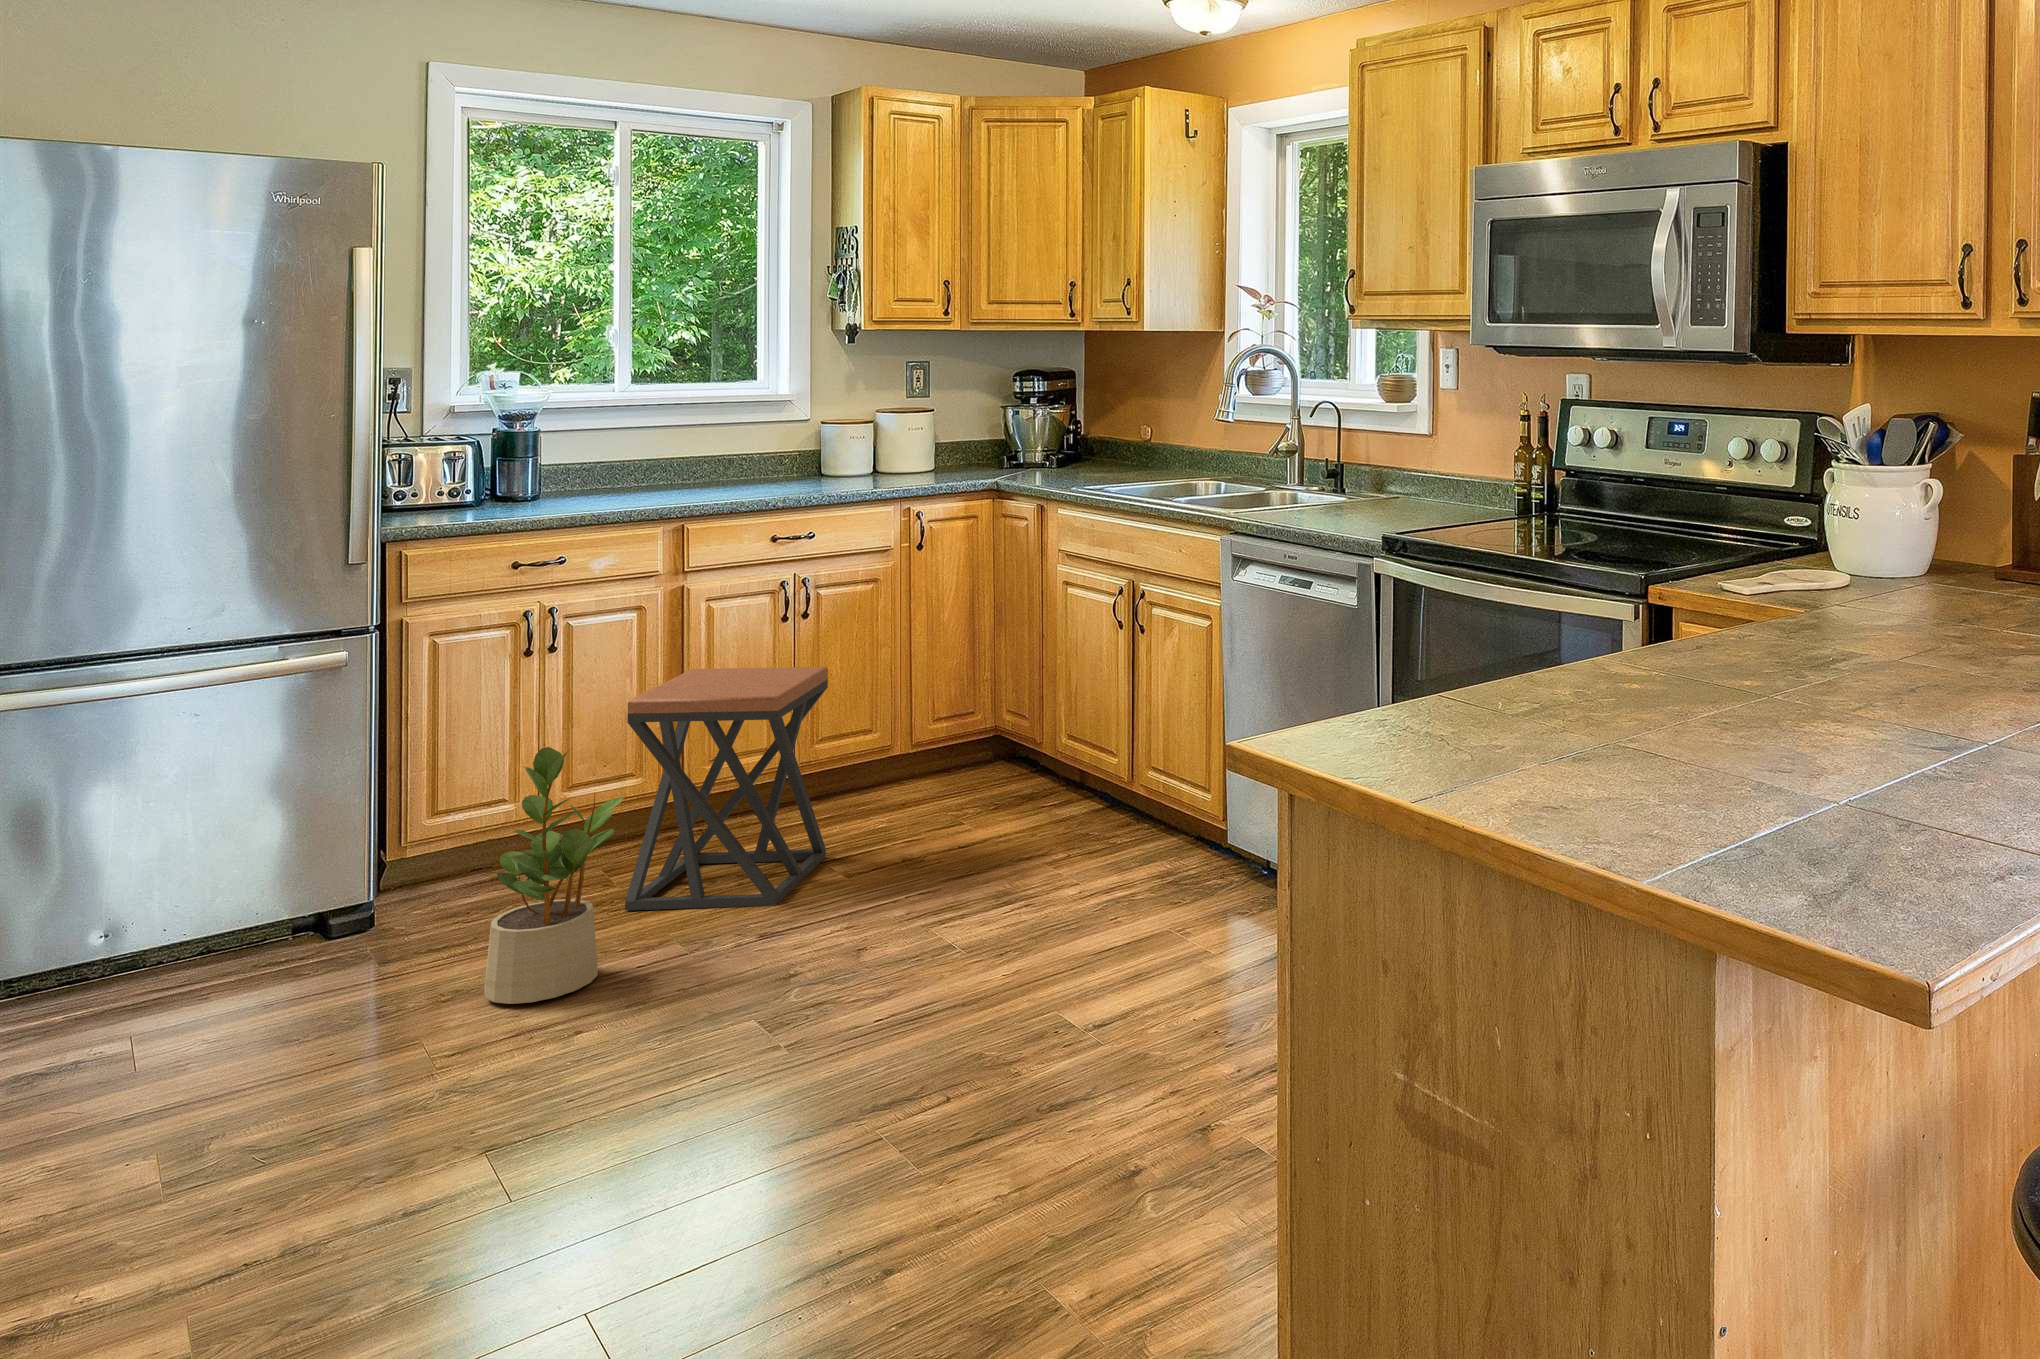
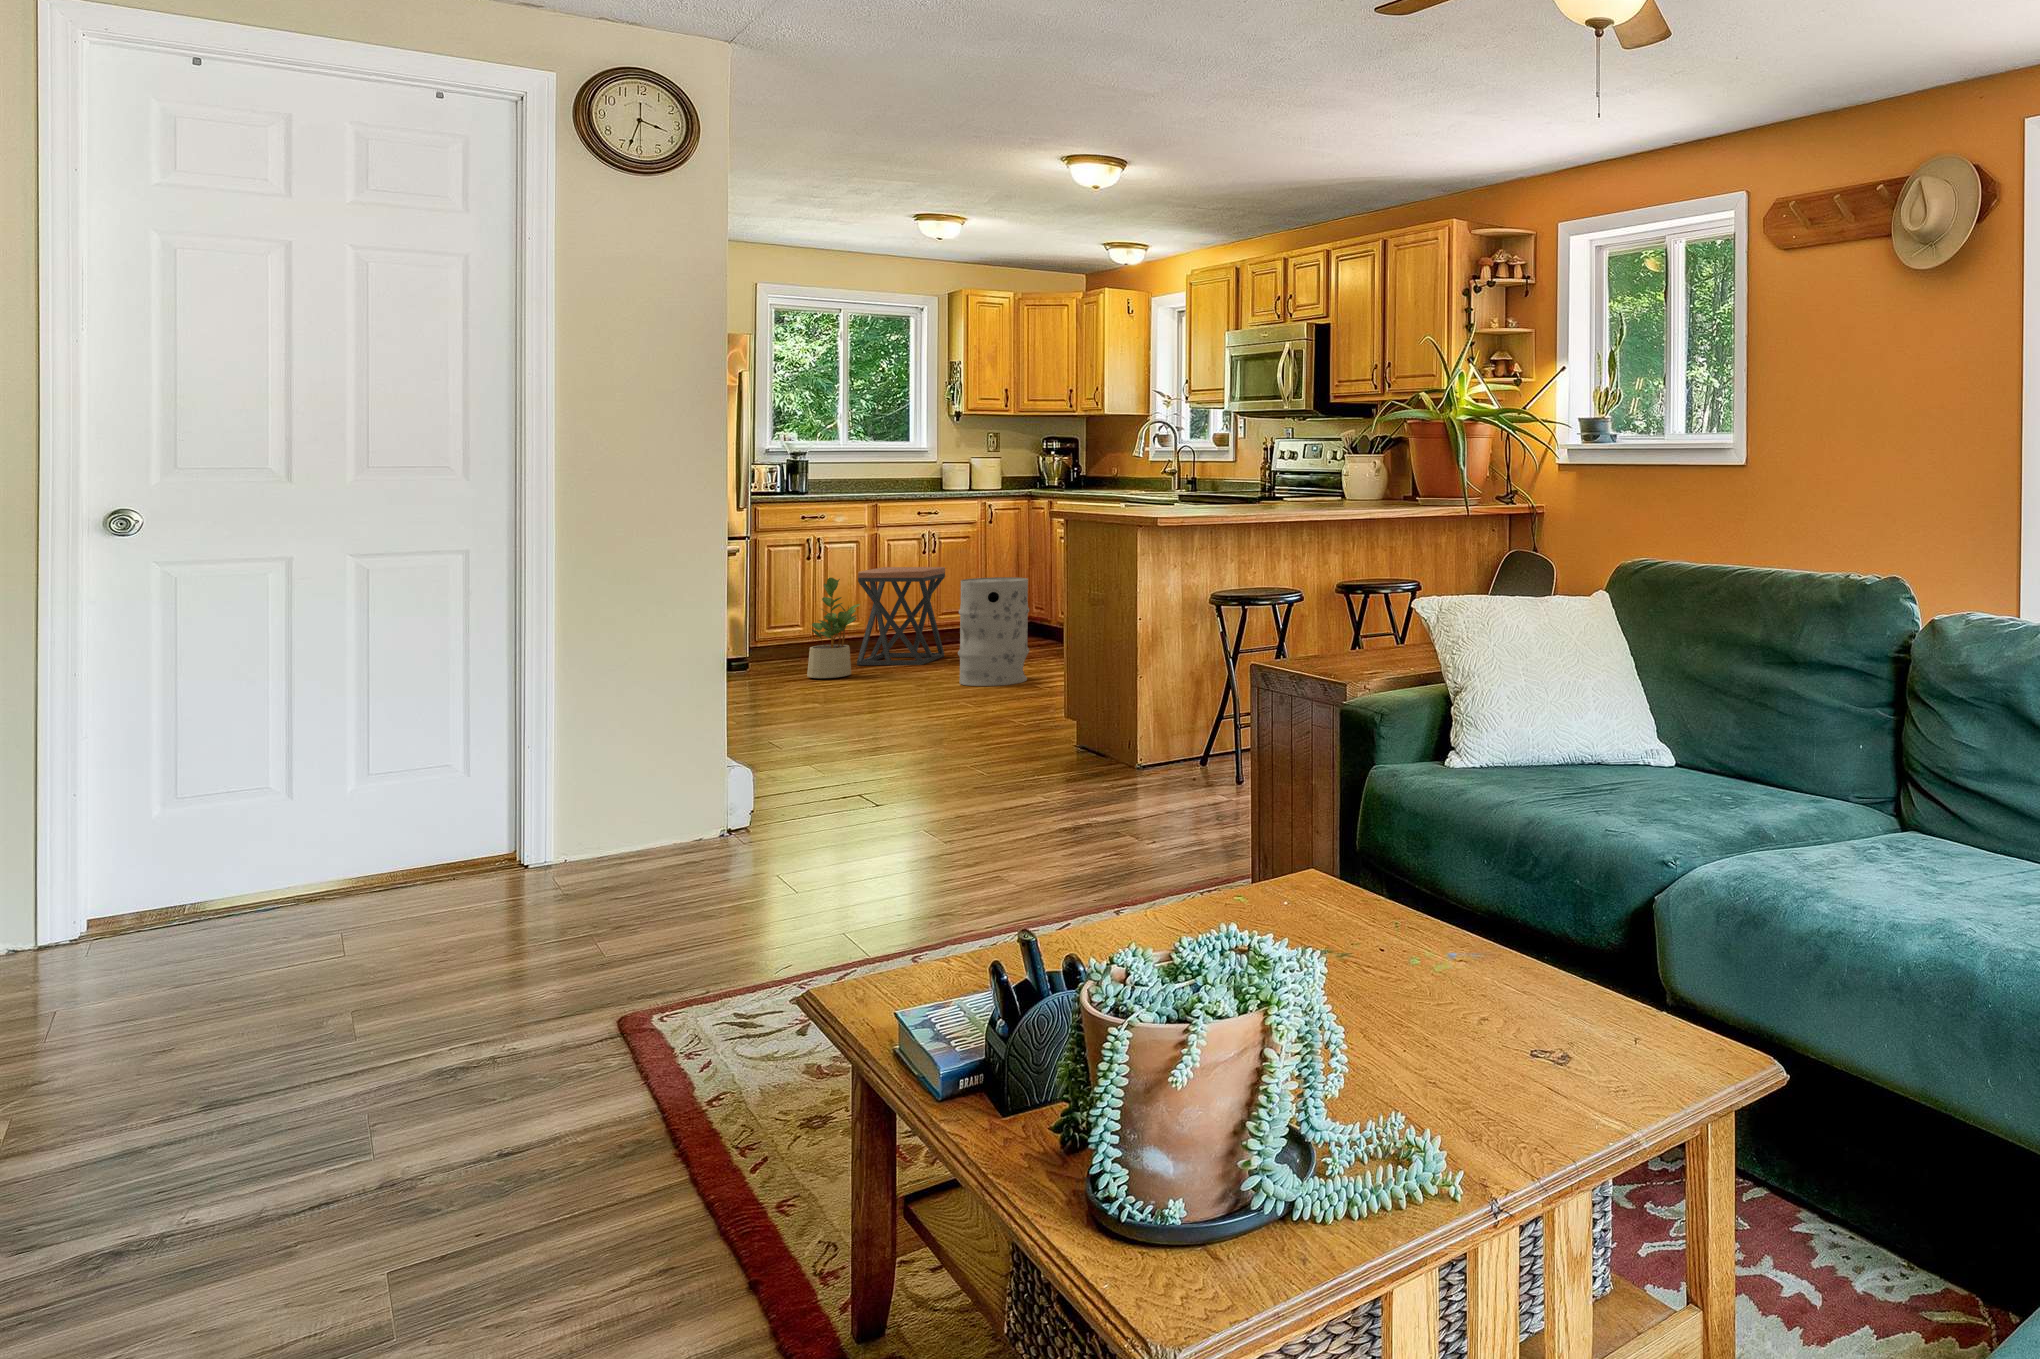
trash can: none [859,747,1037,1056] -> present [958,577,1029,686]

